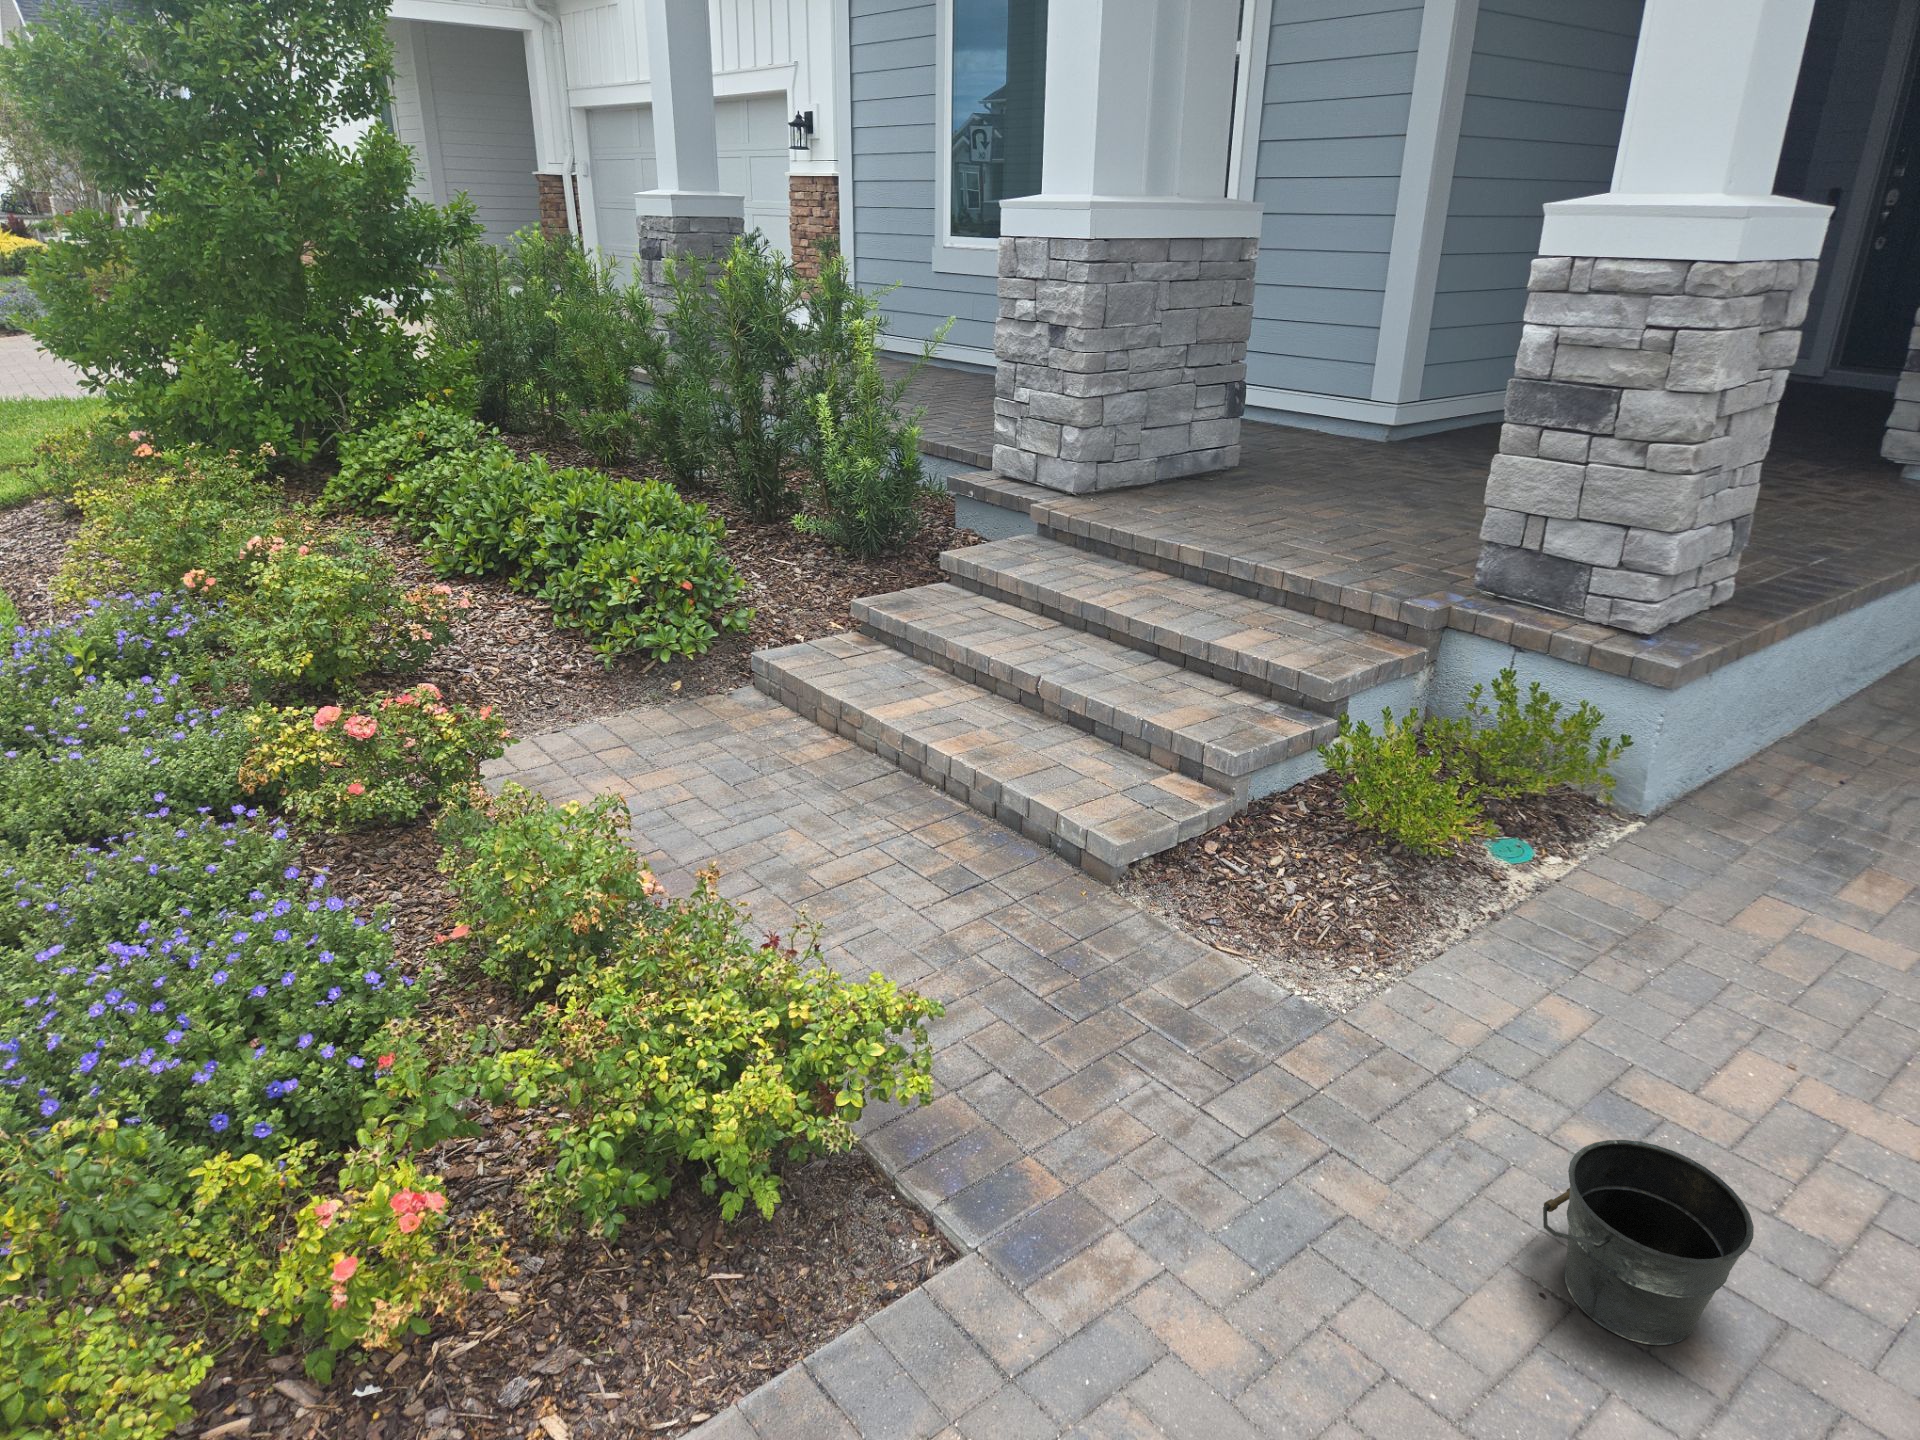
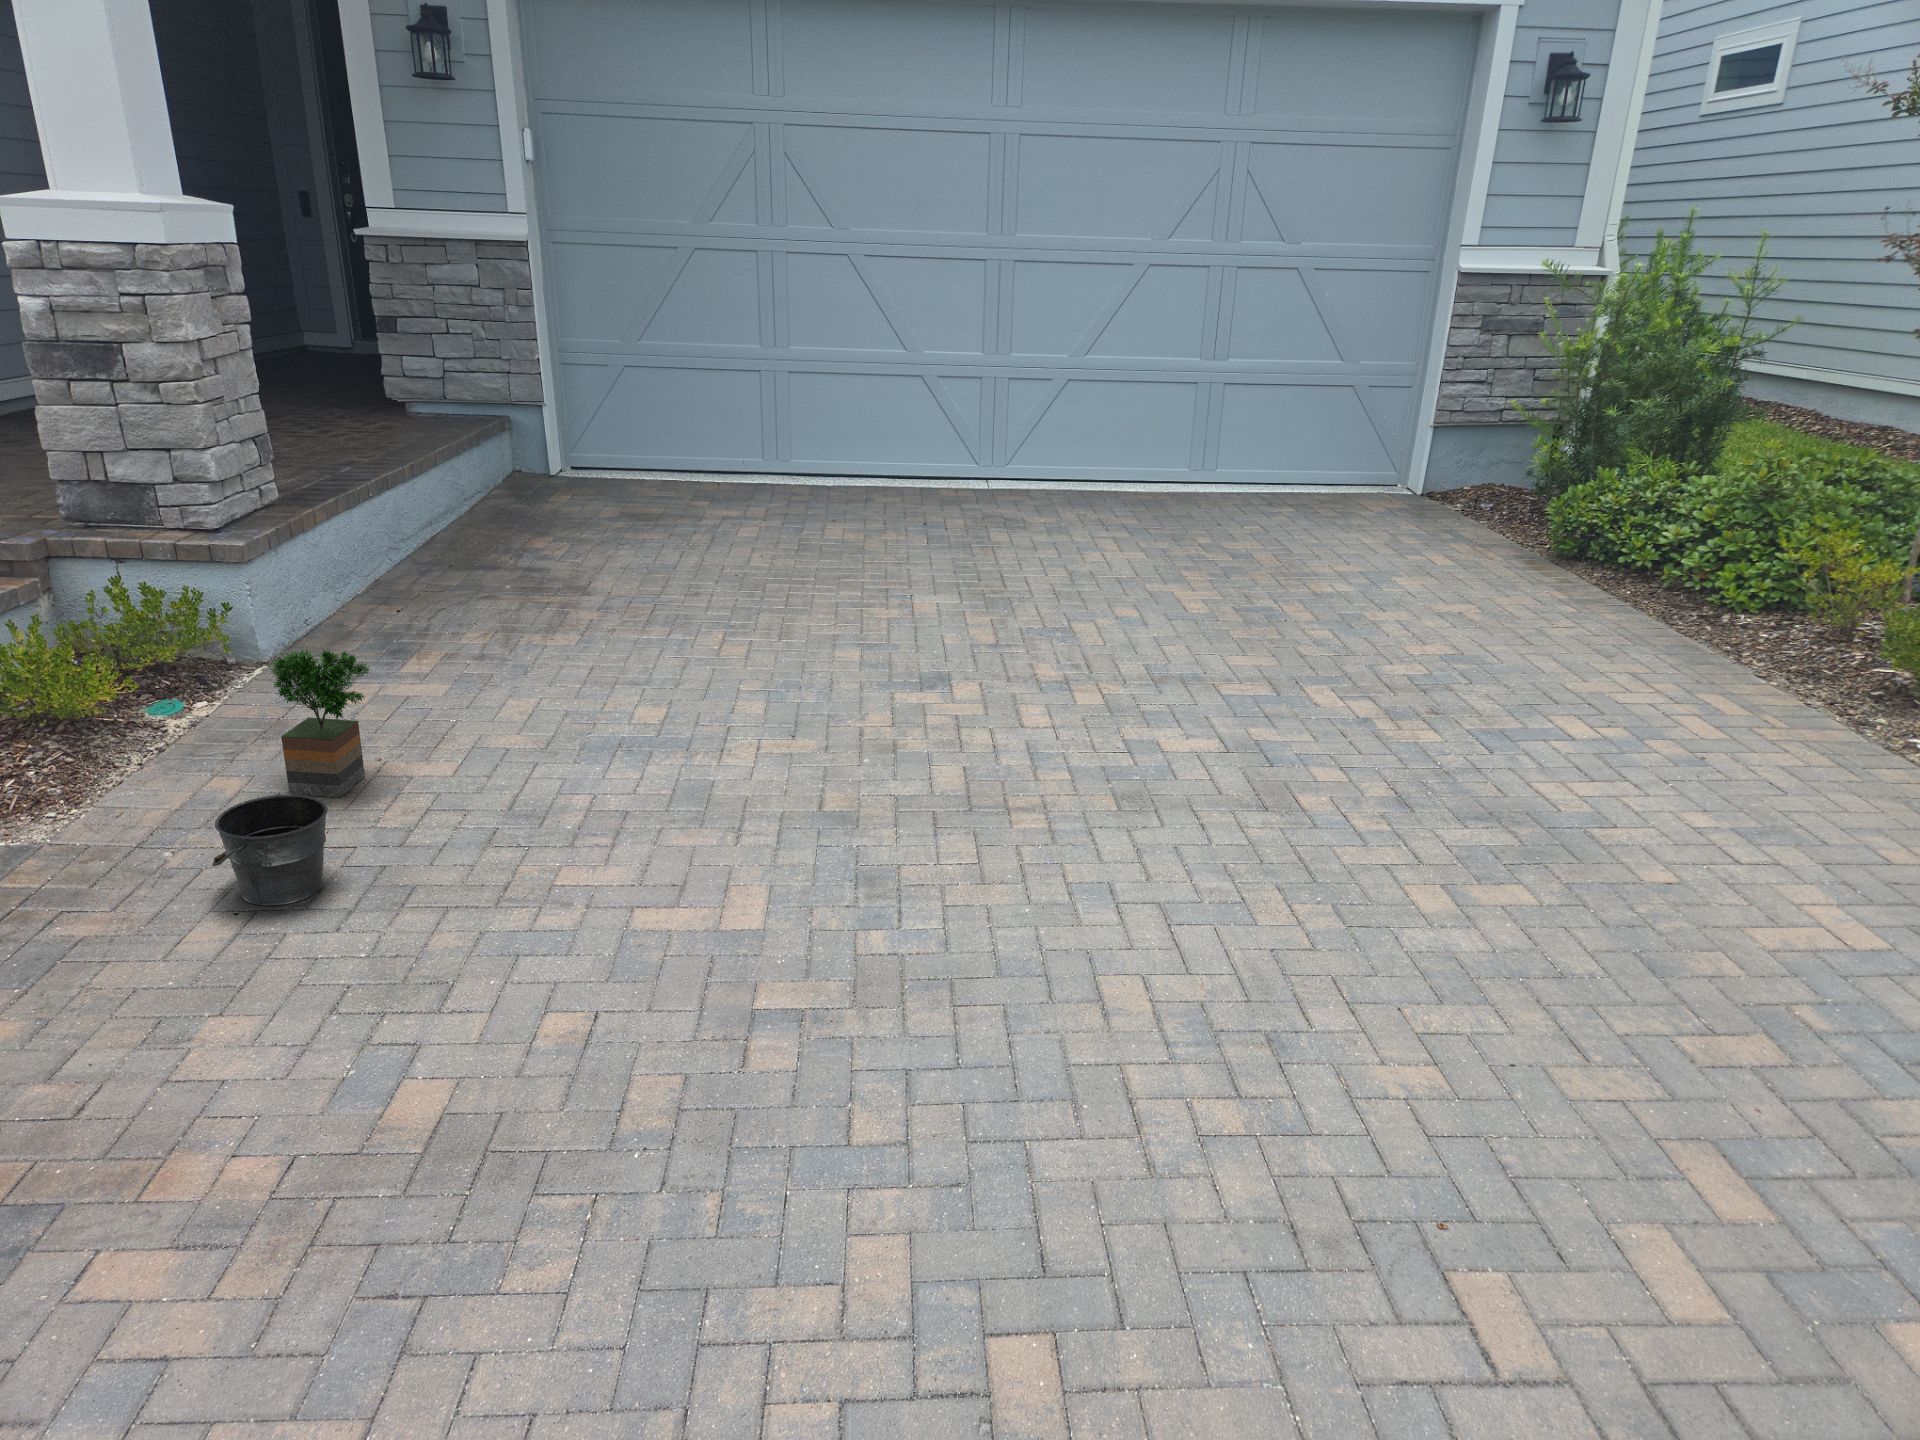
potted tree: none [1656,889,1865,1130] -> present [270,649,370,798]

